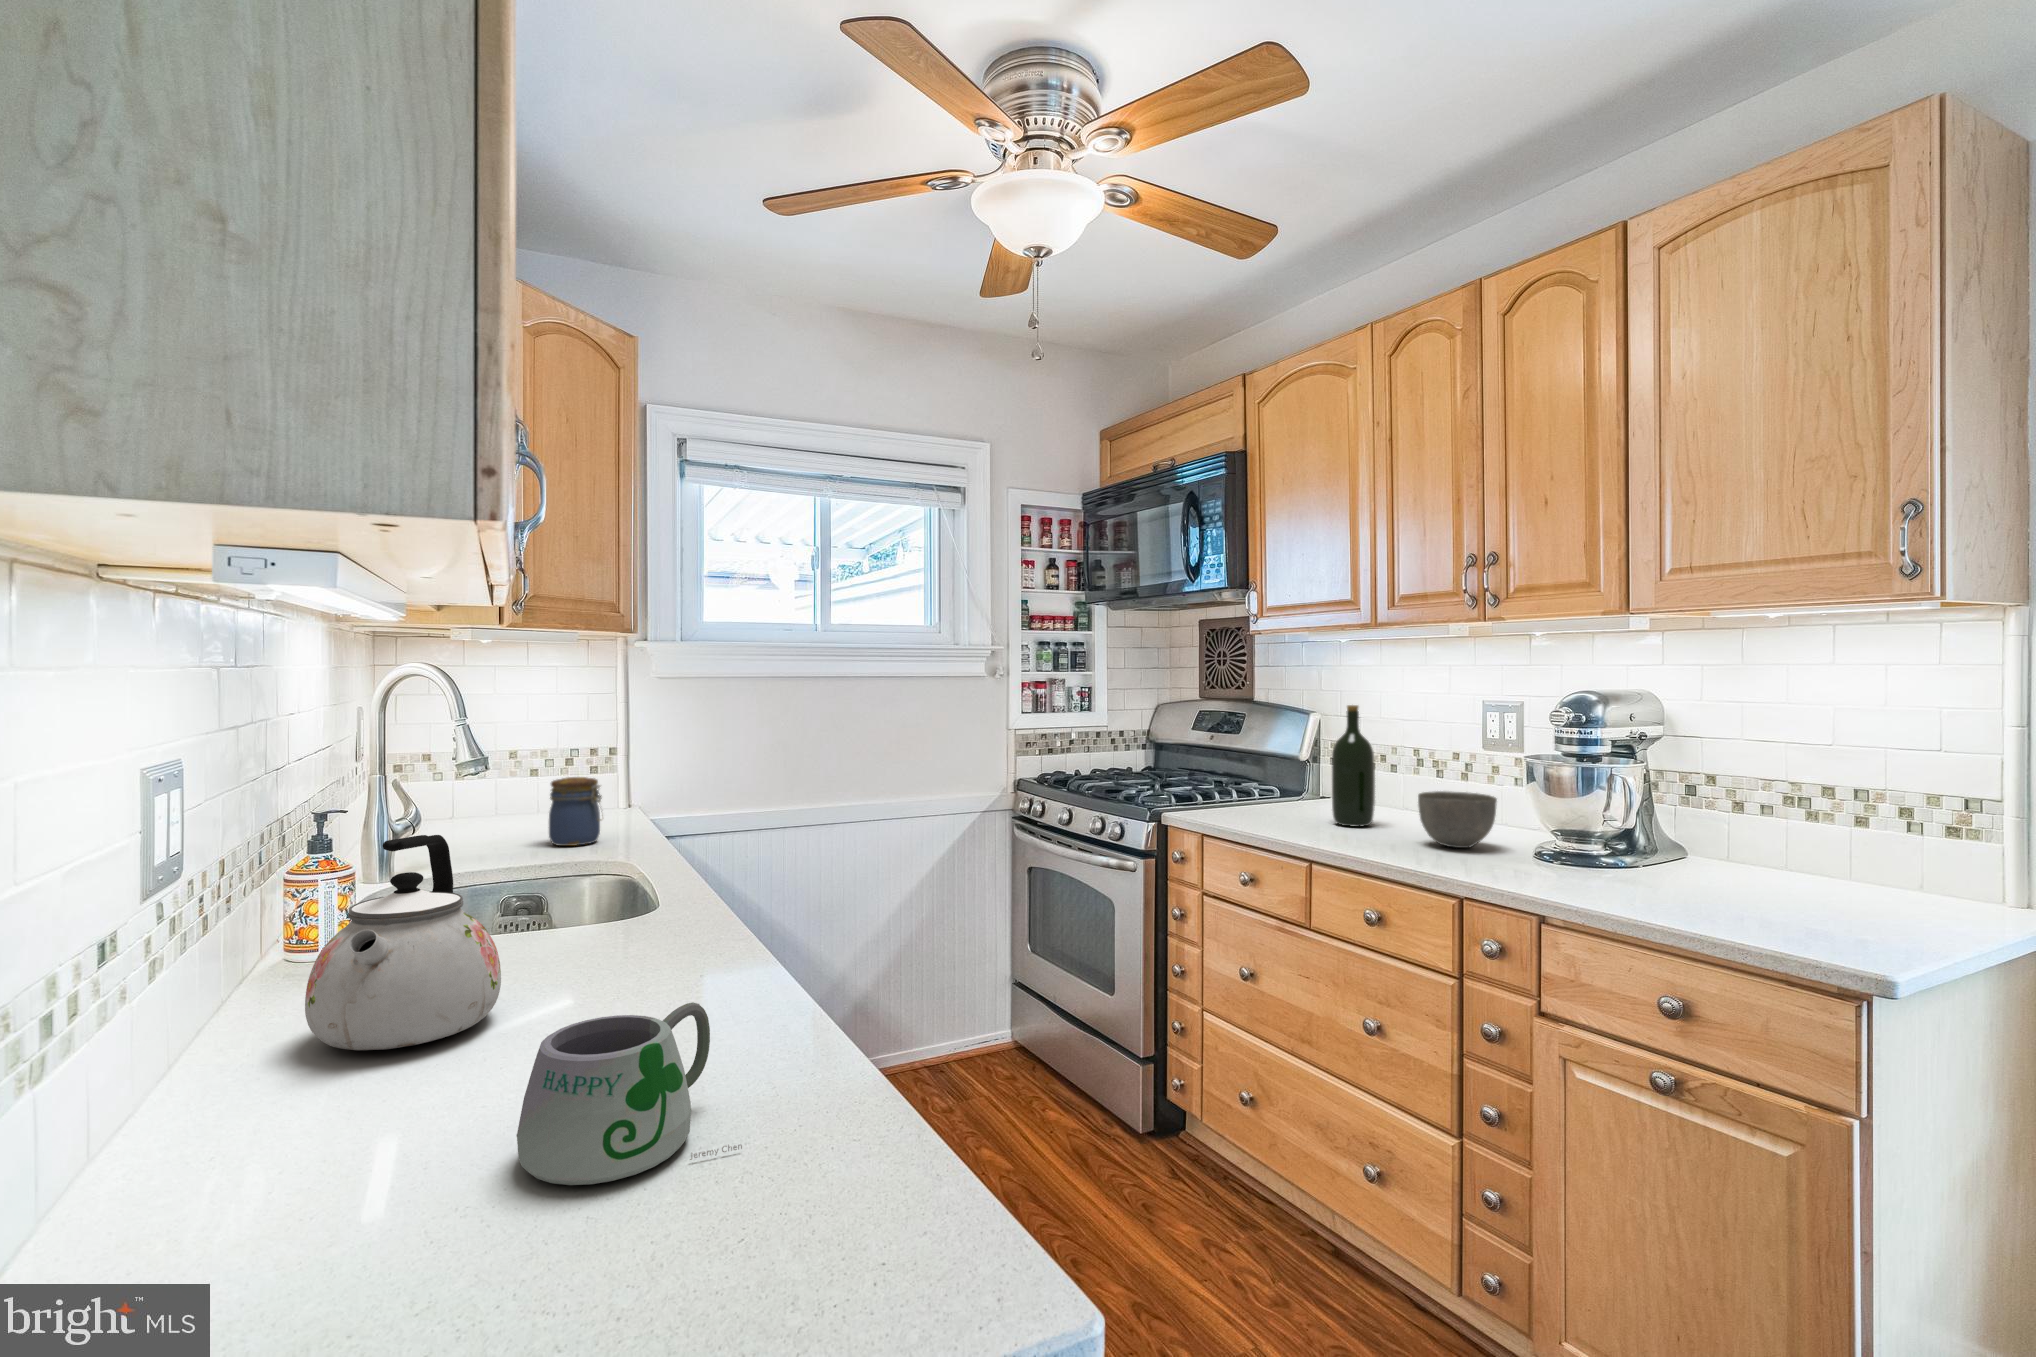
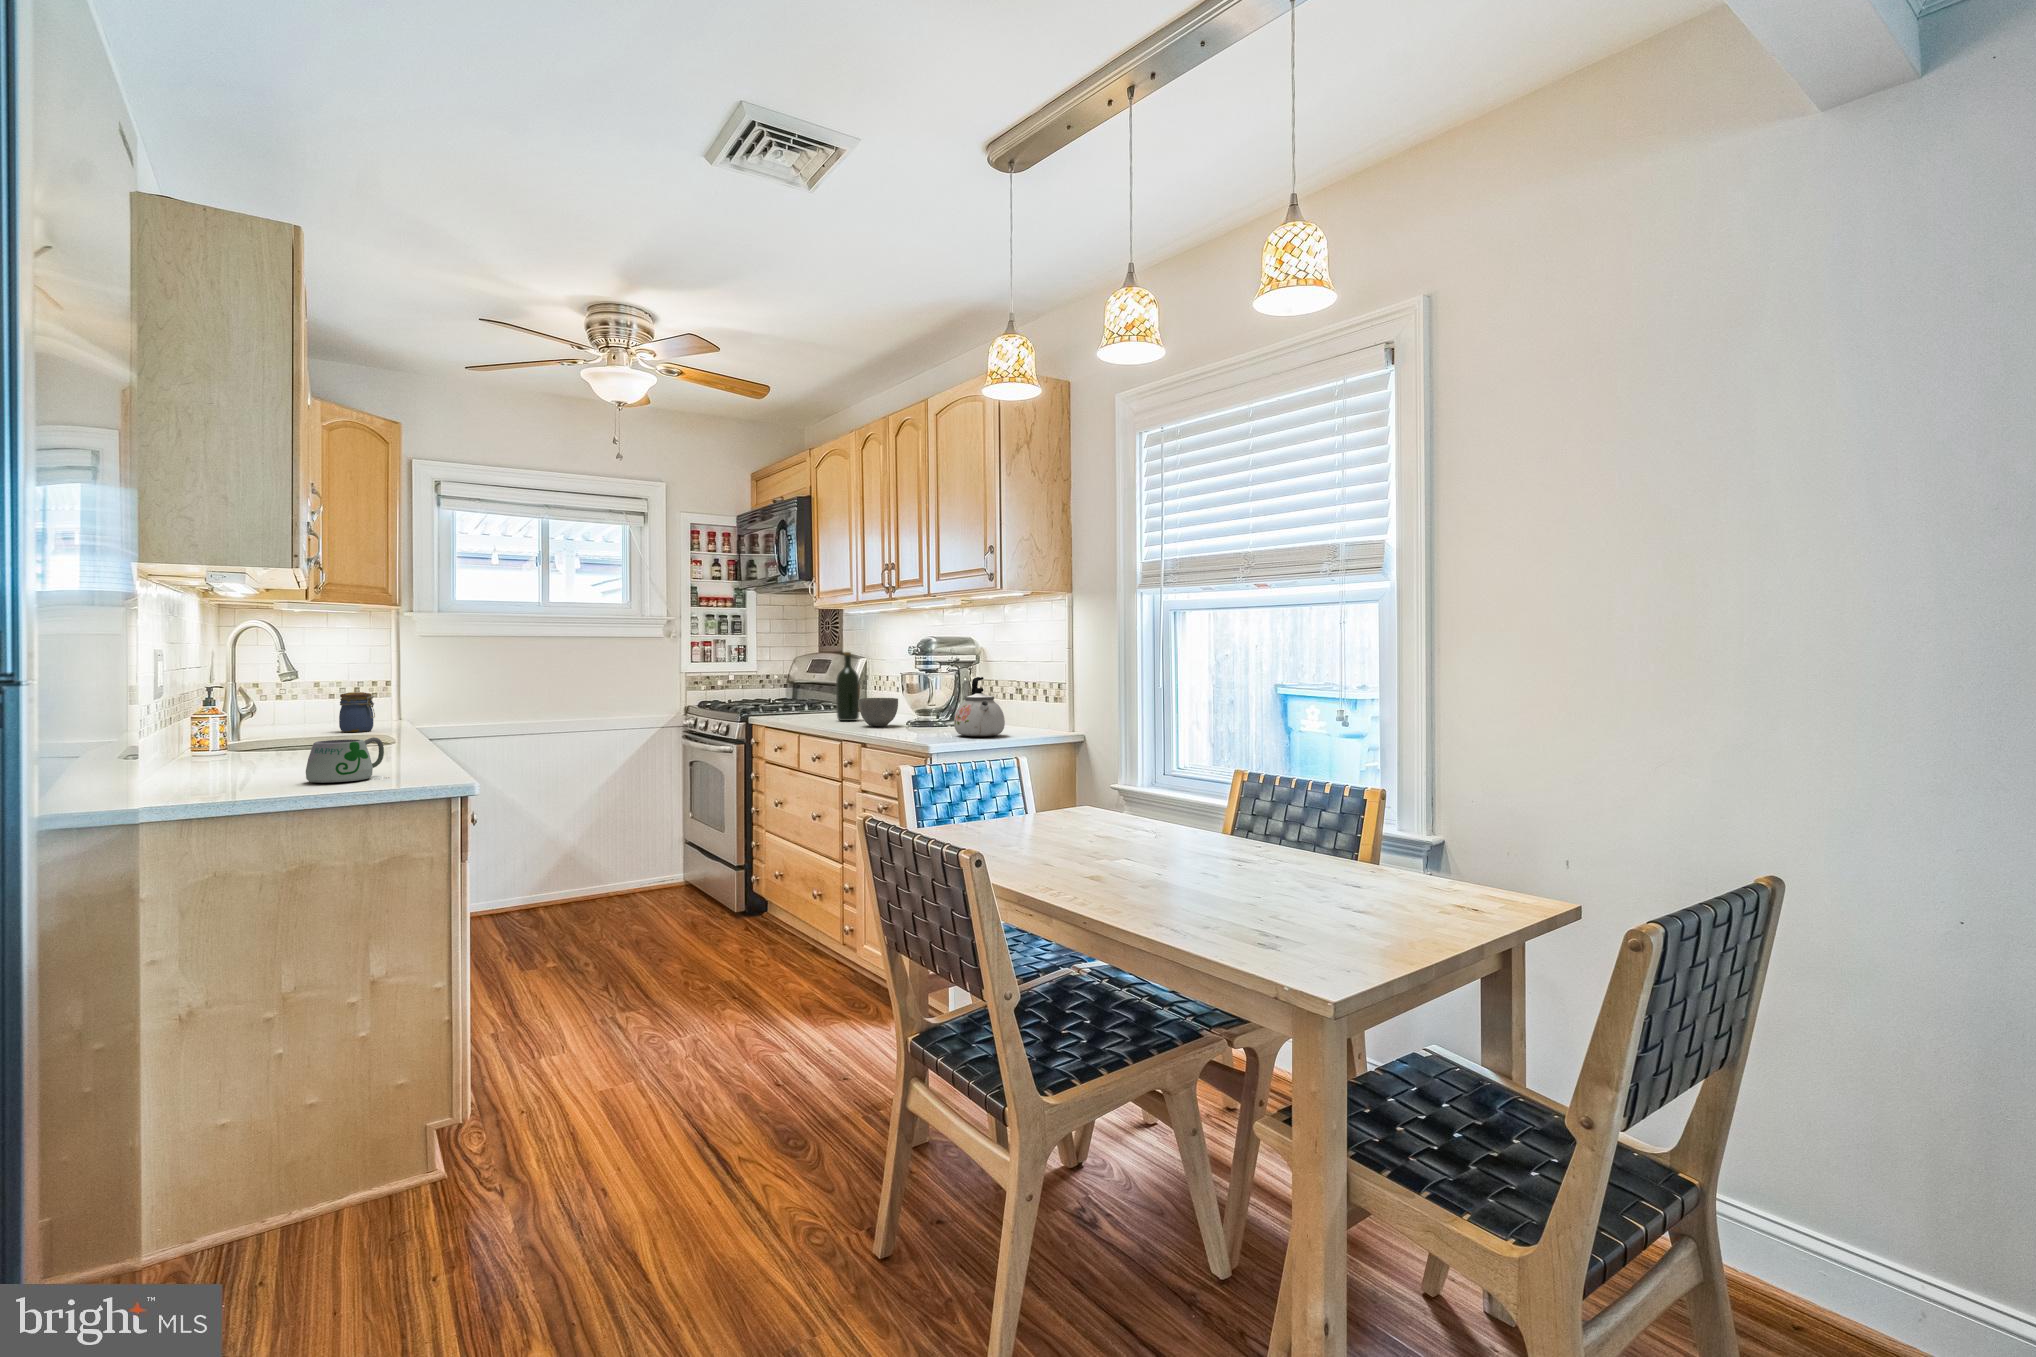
kettle: present [305,835,501,1050] -> present [954,677,1005,737]

